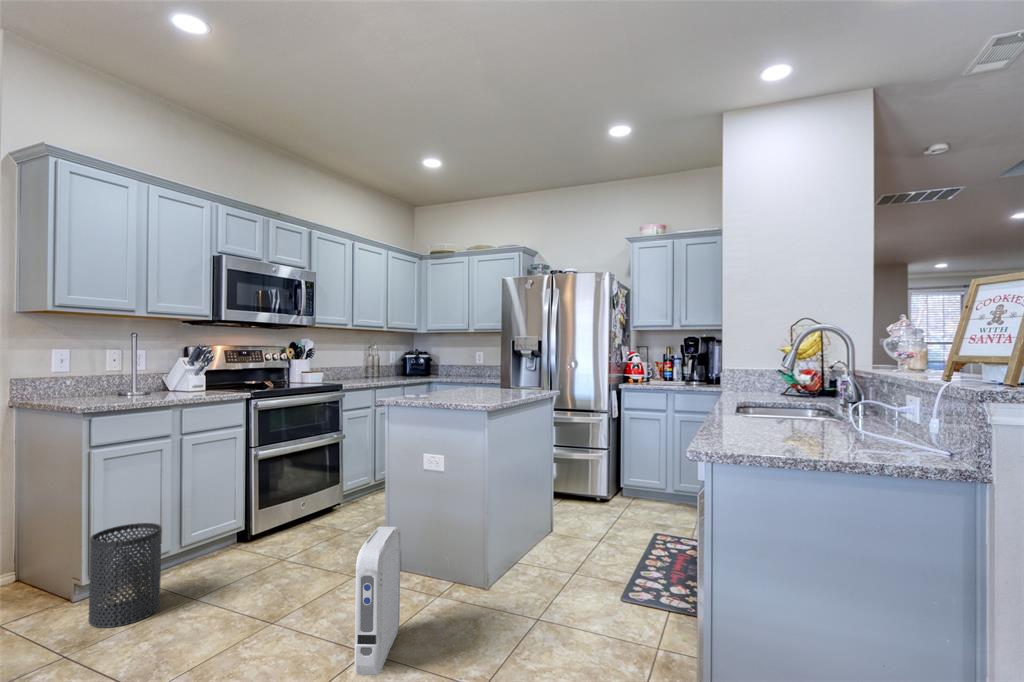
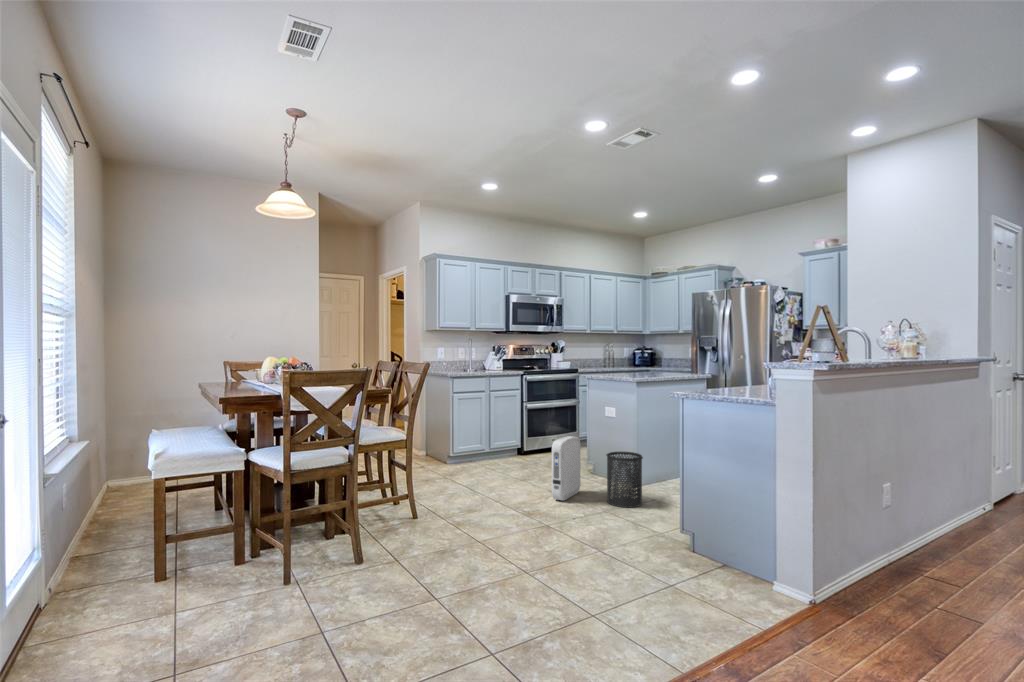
trash can: present [89,523,162,628] -> present [607,452,643,507]

